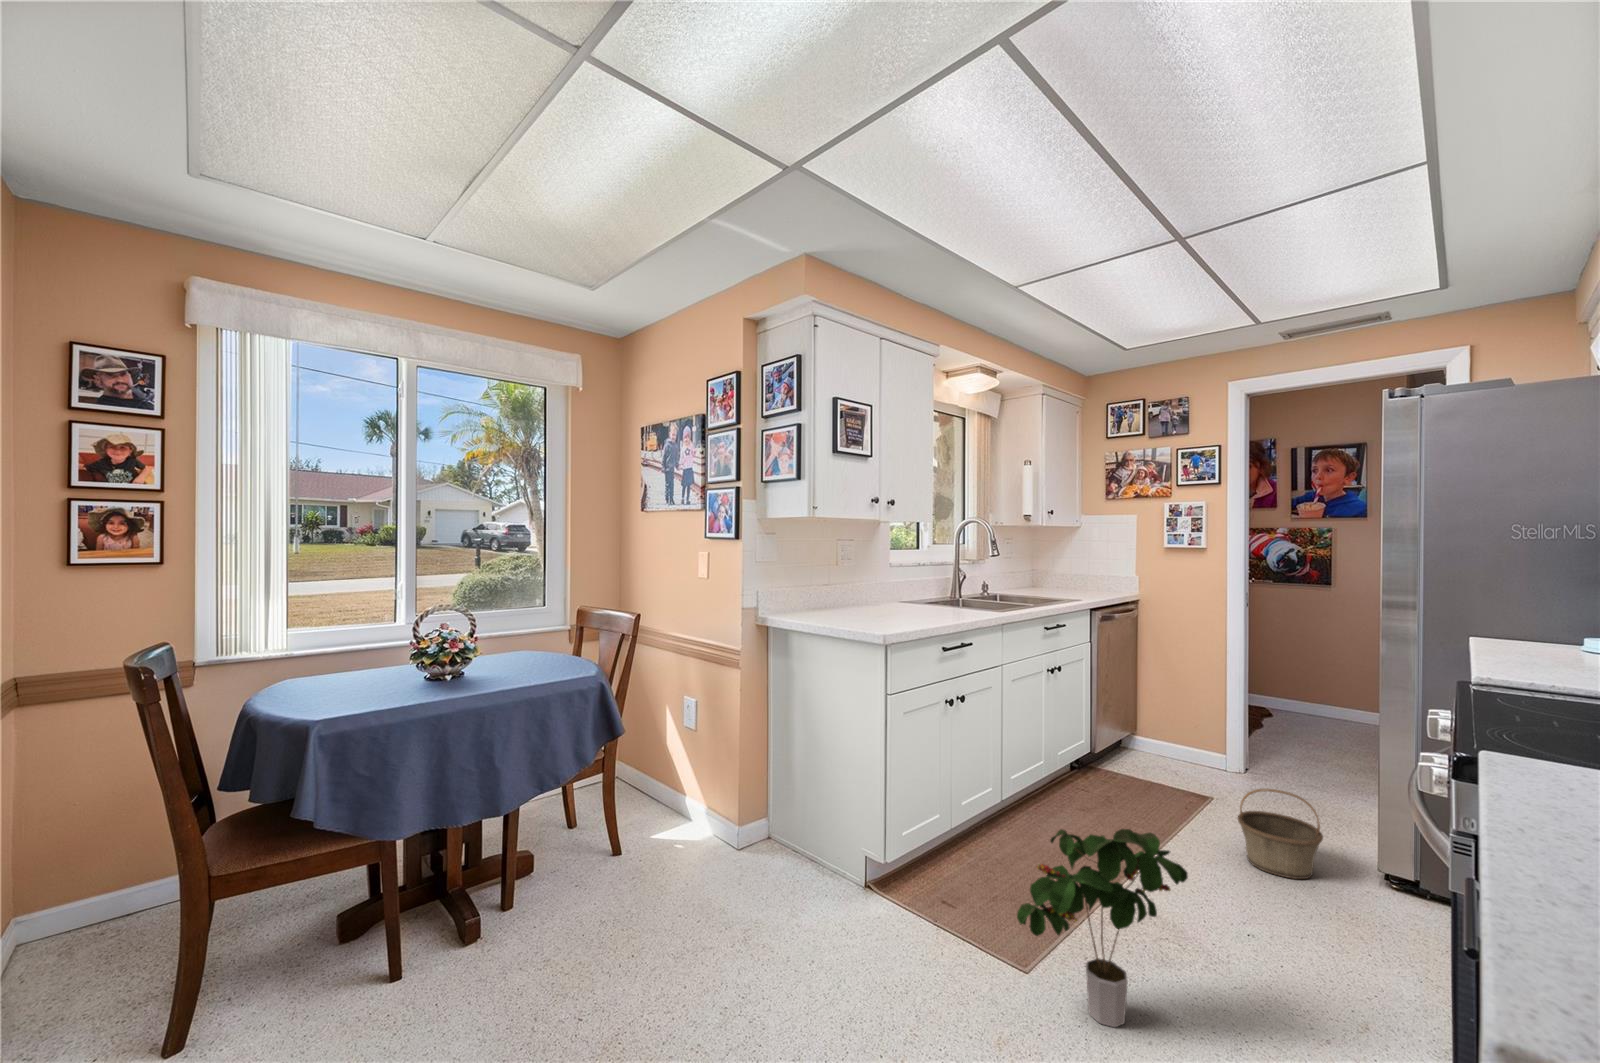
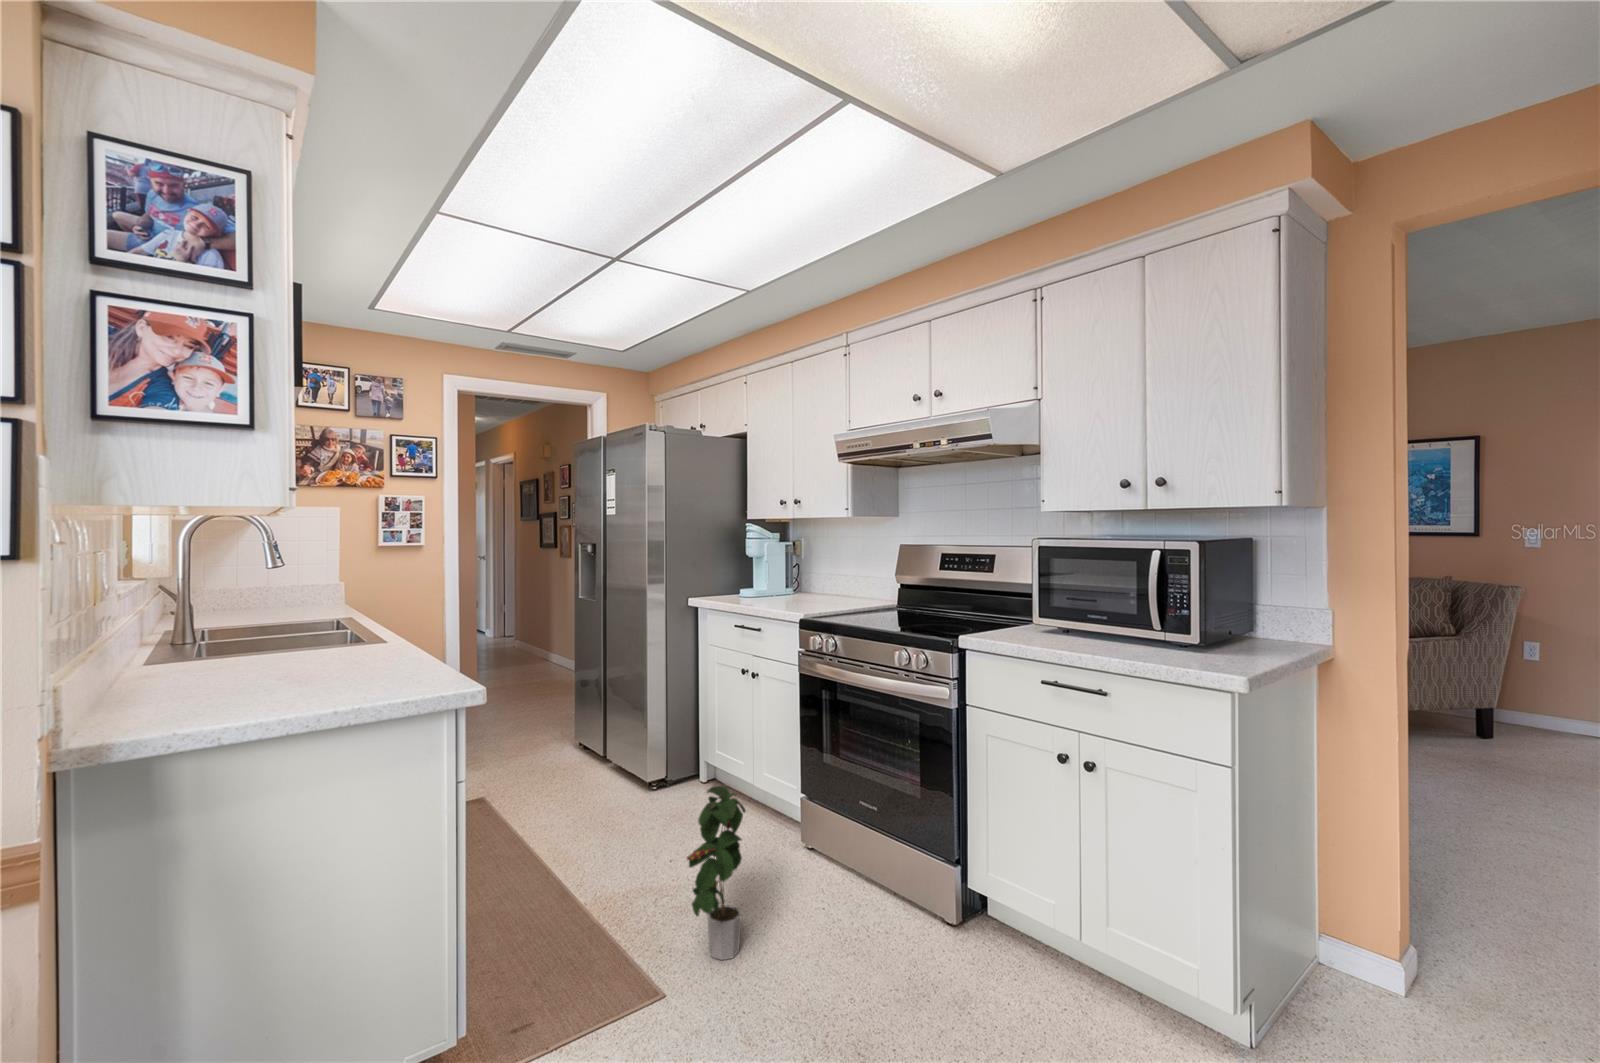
basket: present [1238,789,1323,879] -> none [571,748,632,820]

